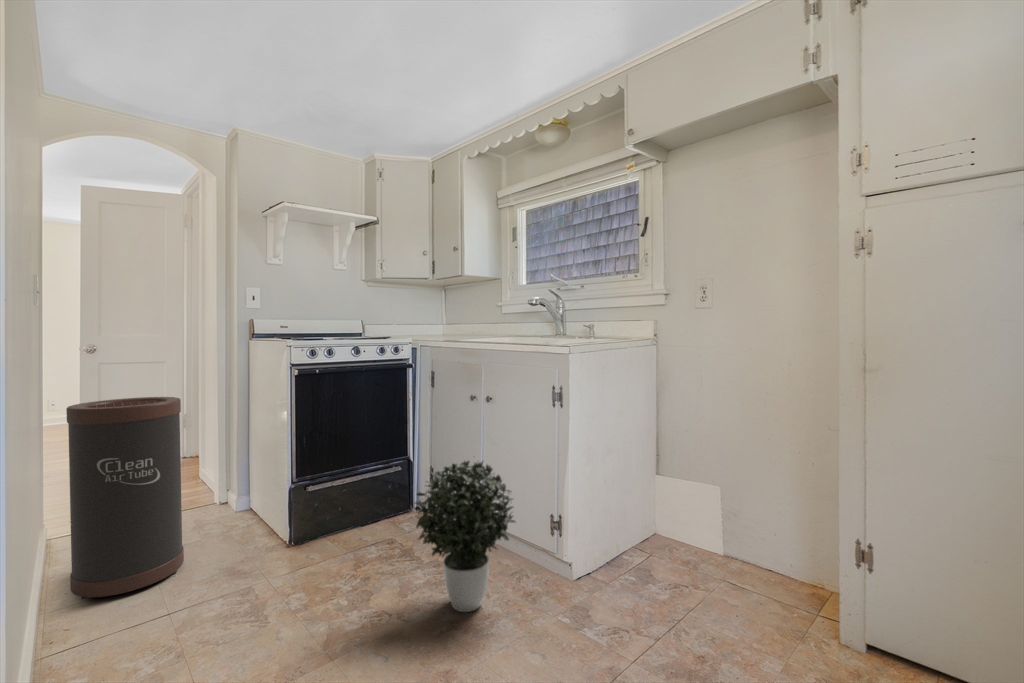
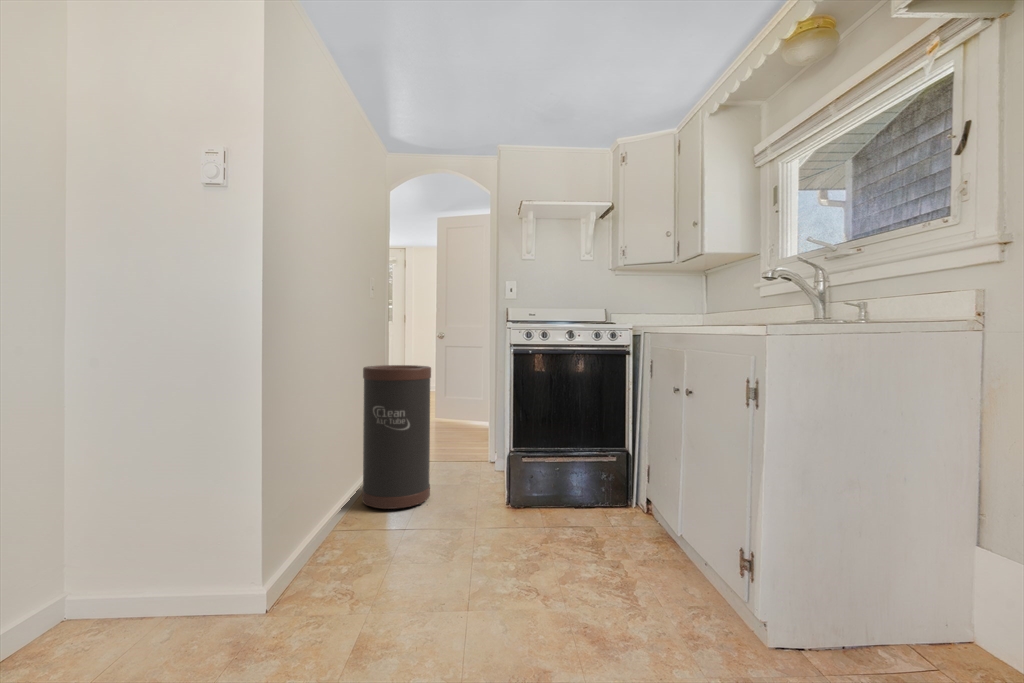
potted plant: present [414,461,515,612] -> none [560,453,677,628]

